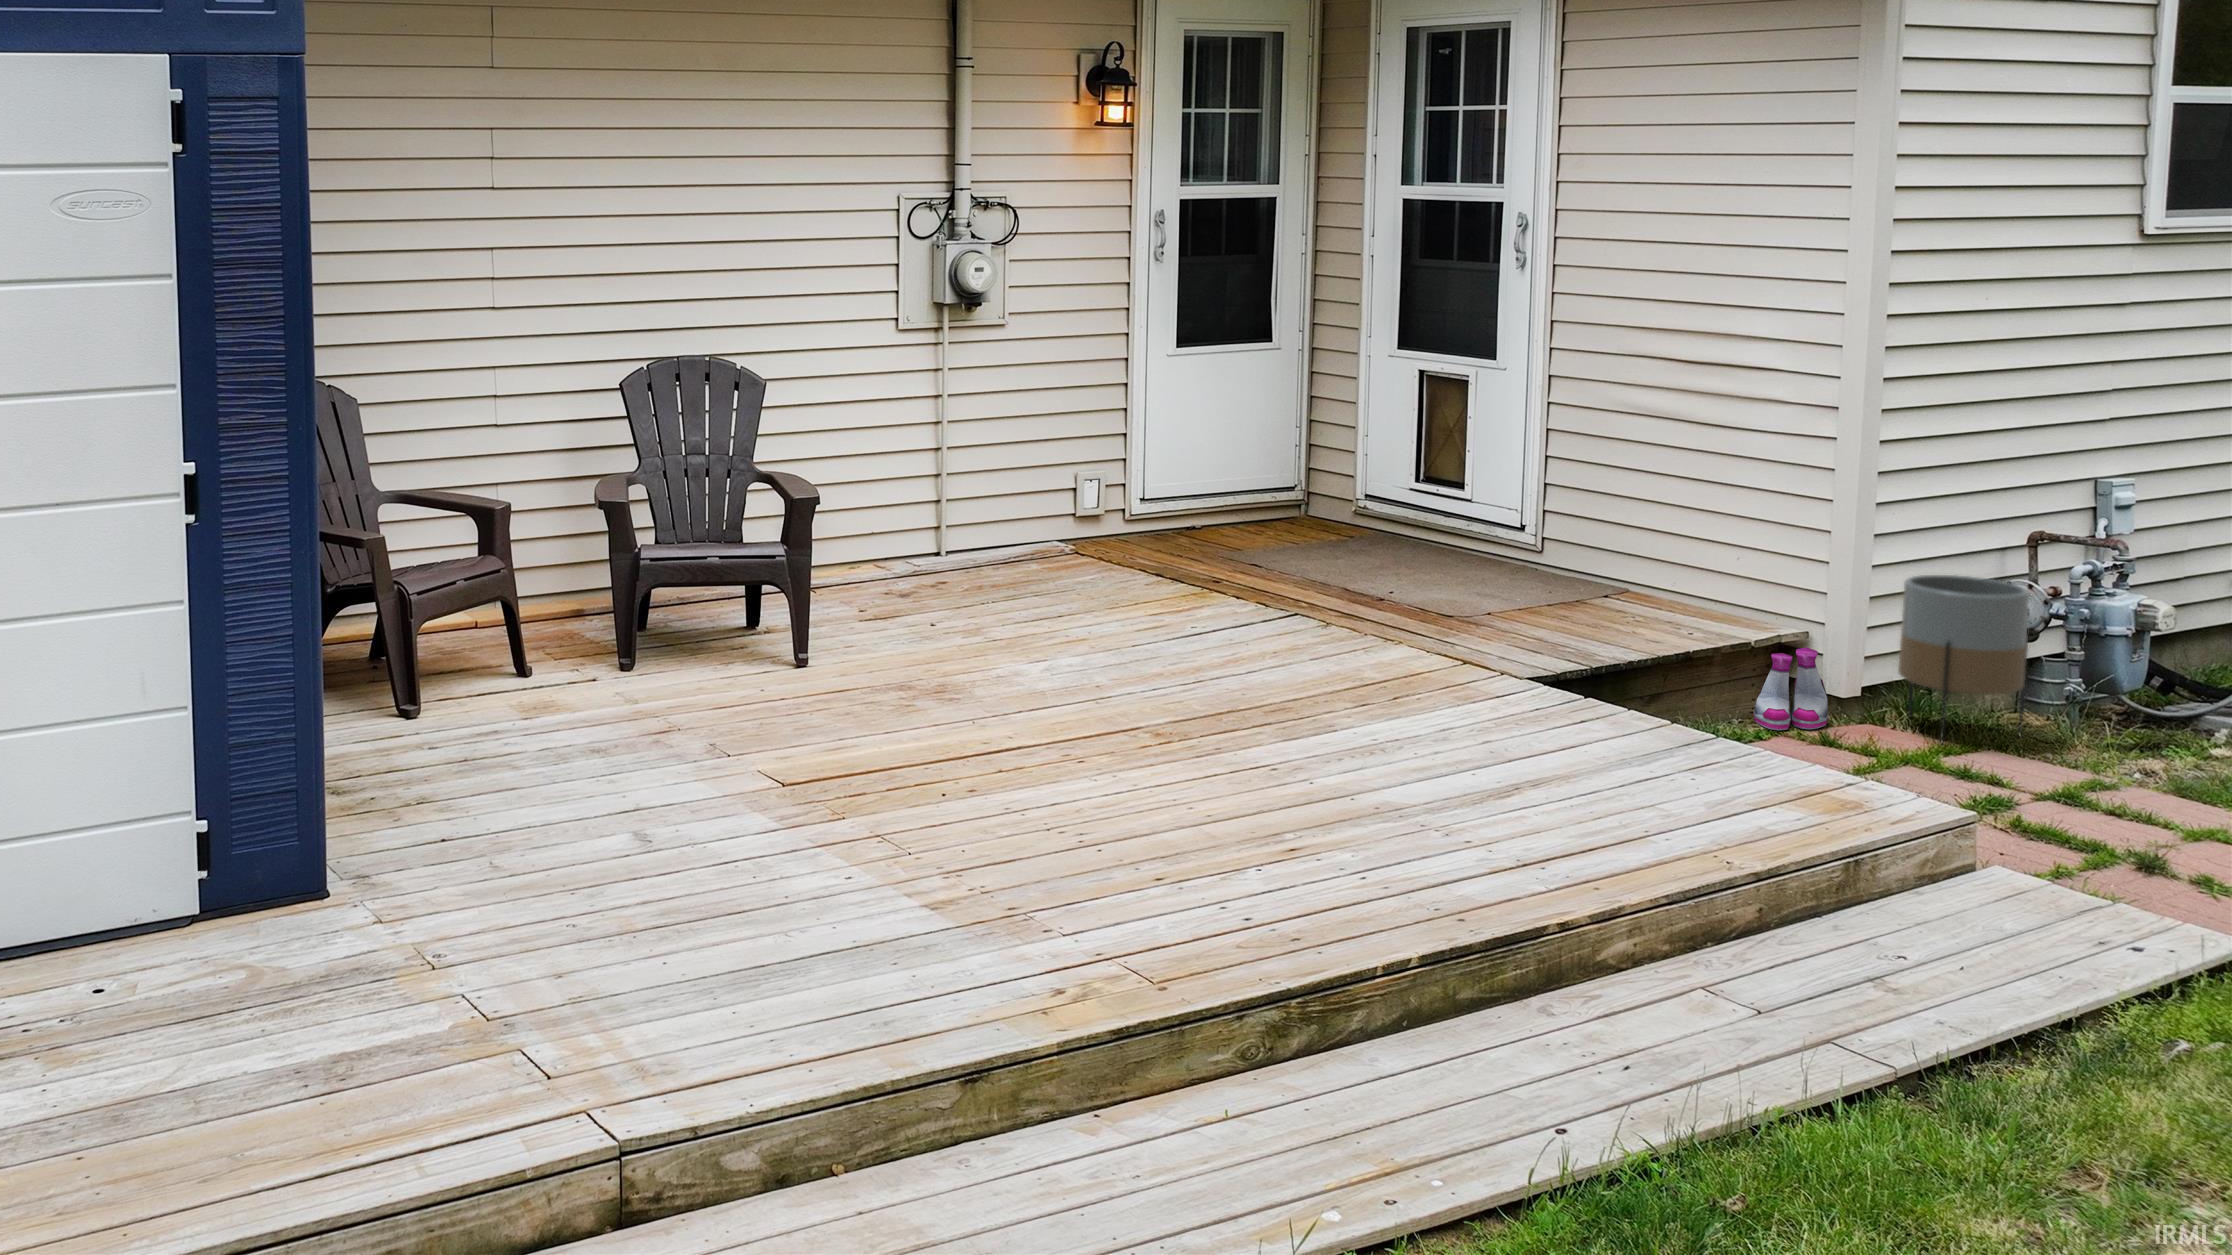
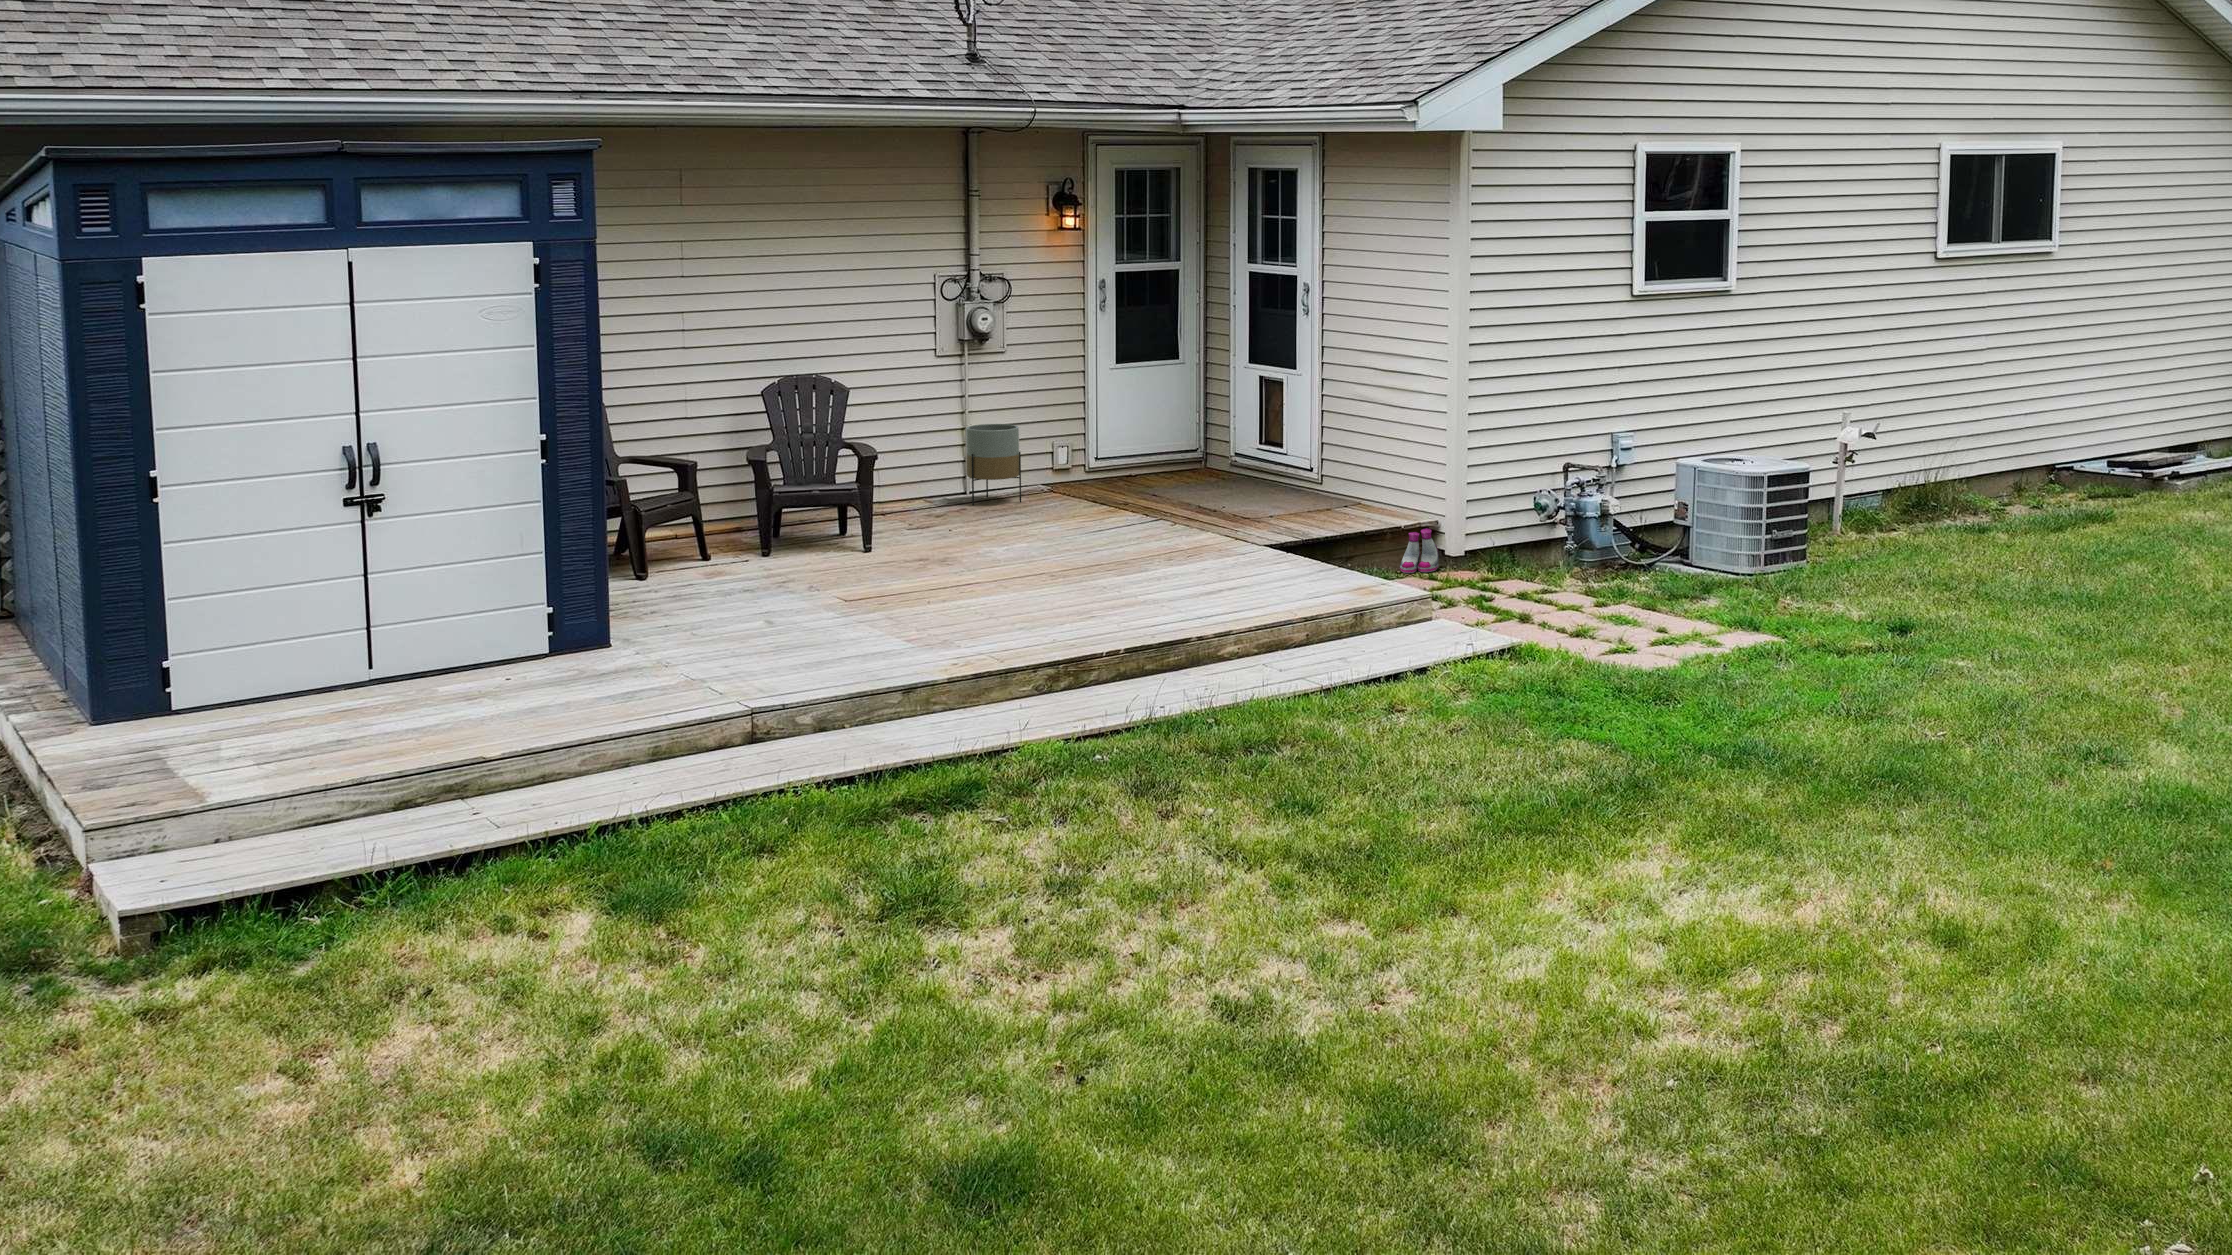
planter: present [1898,575,2029,743] -> present [966,424,1021,505]

